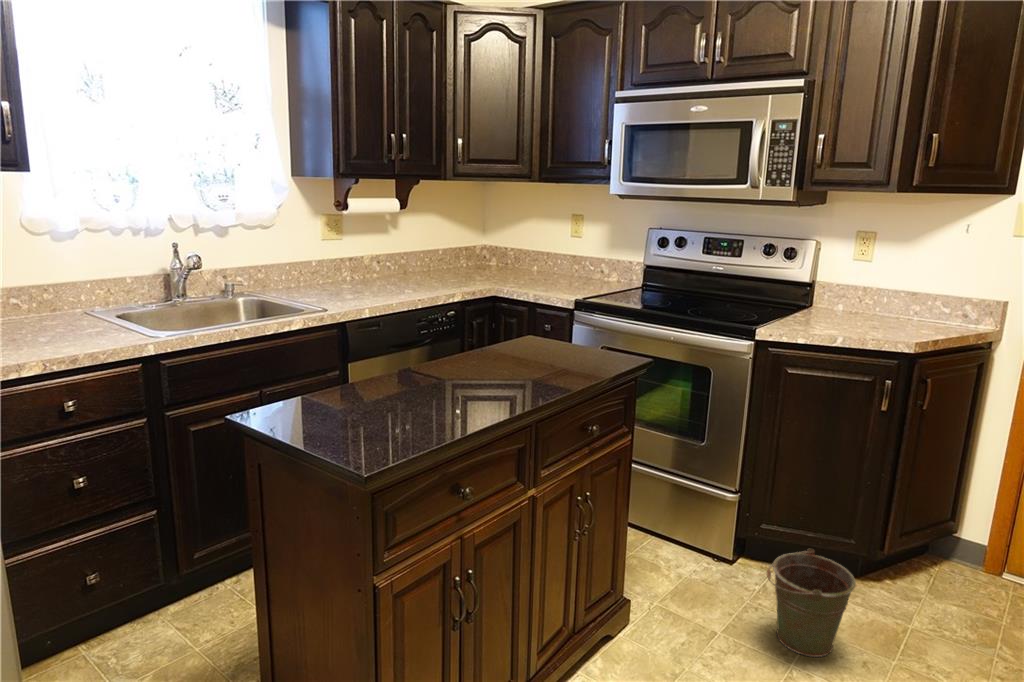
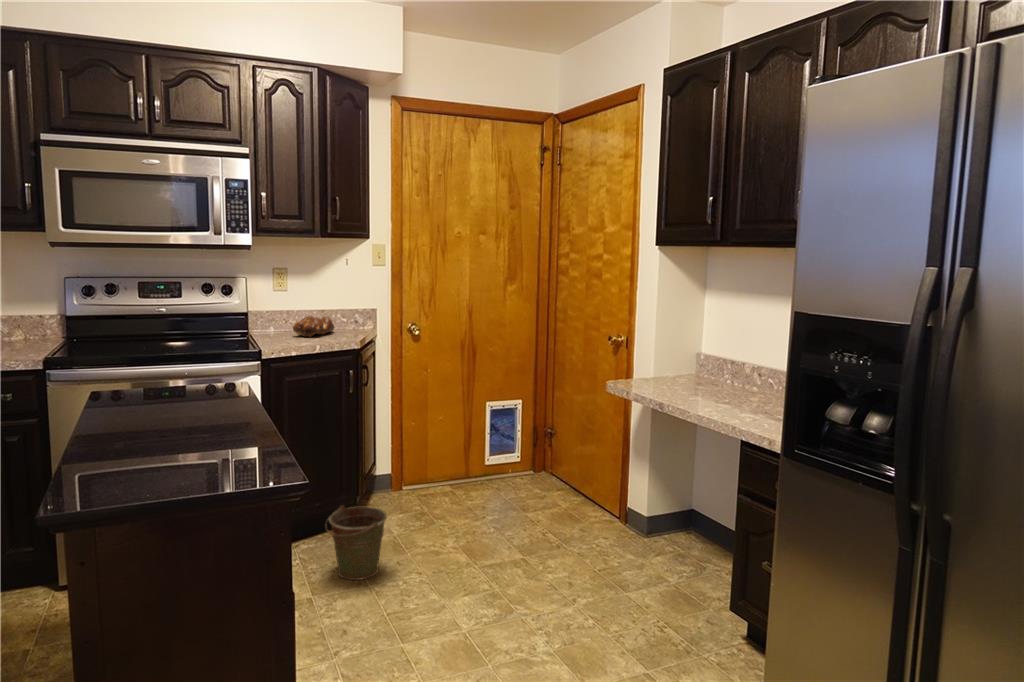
bread loaf: none [850,297,922,324] -> present [293,316,334,337]

